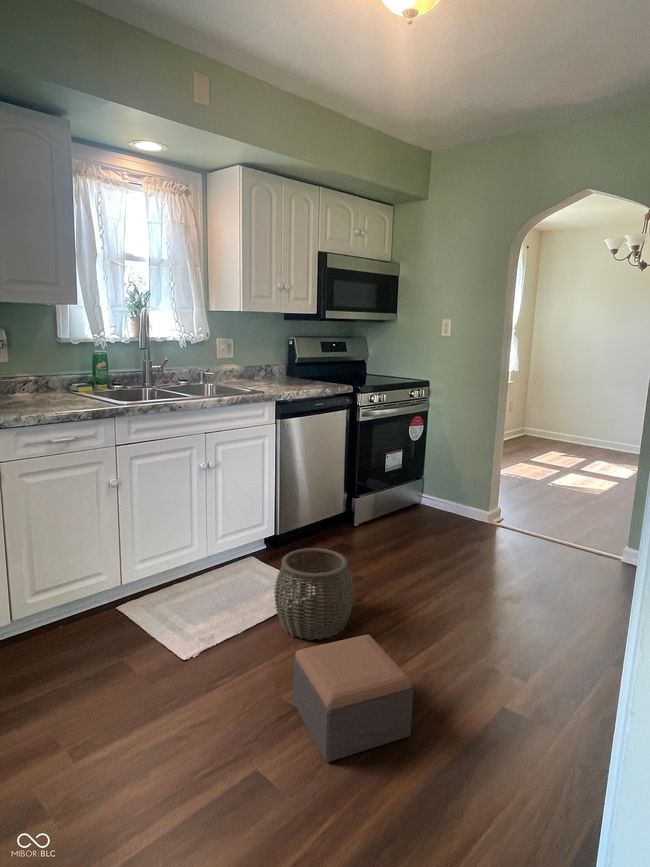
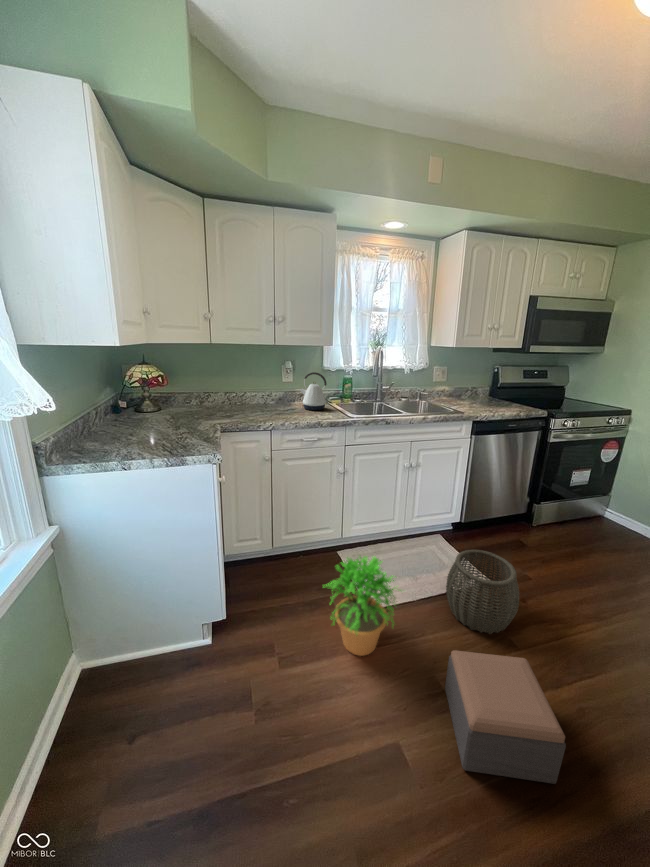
kettle: none [26,344,76,401] -> present [300,372,328,410]
potted plant: none [119,572,233,710] -> present [324,557,395,656]

